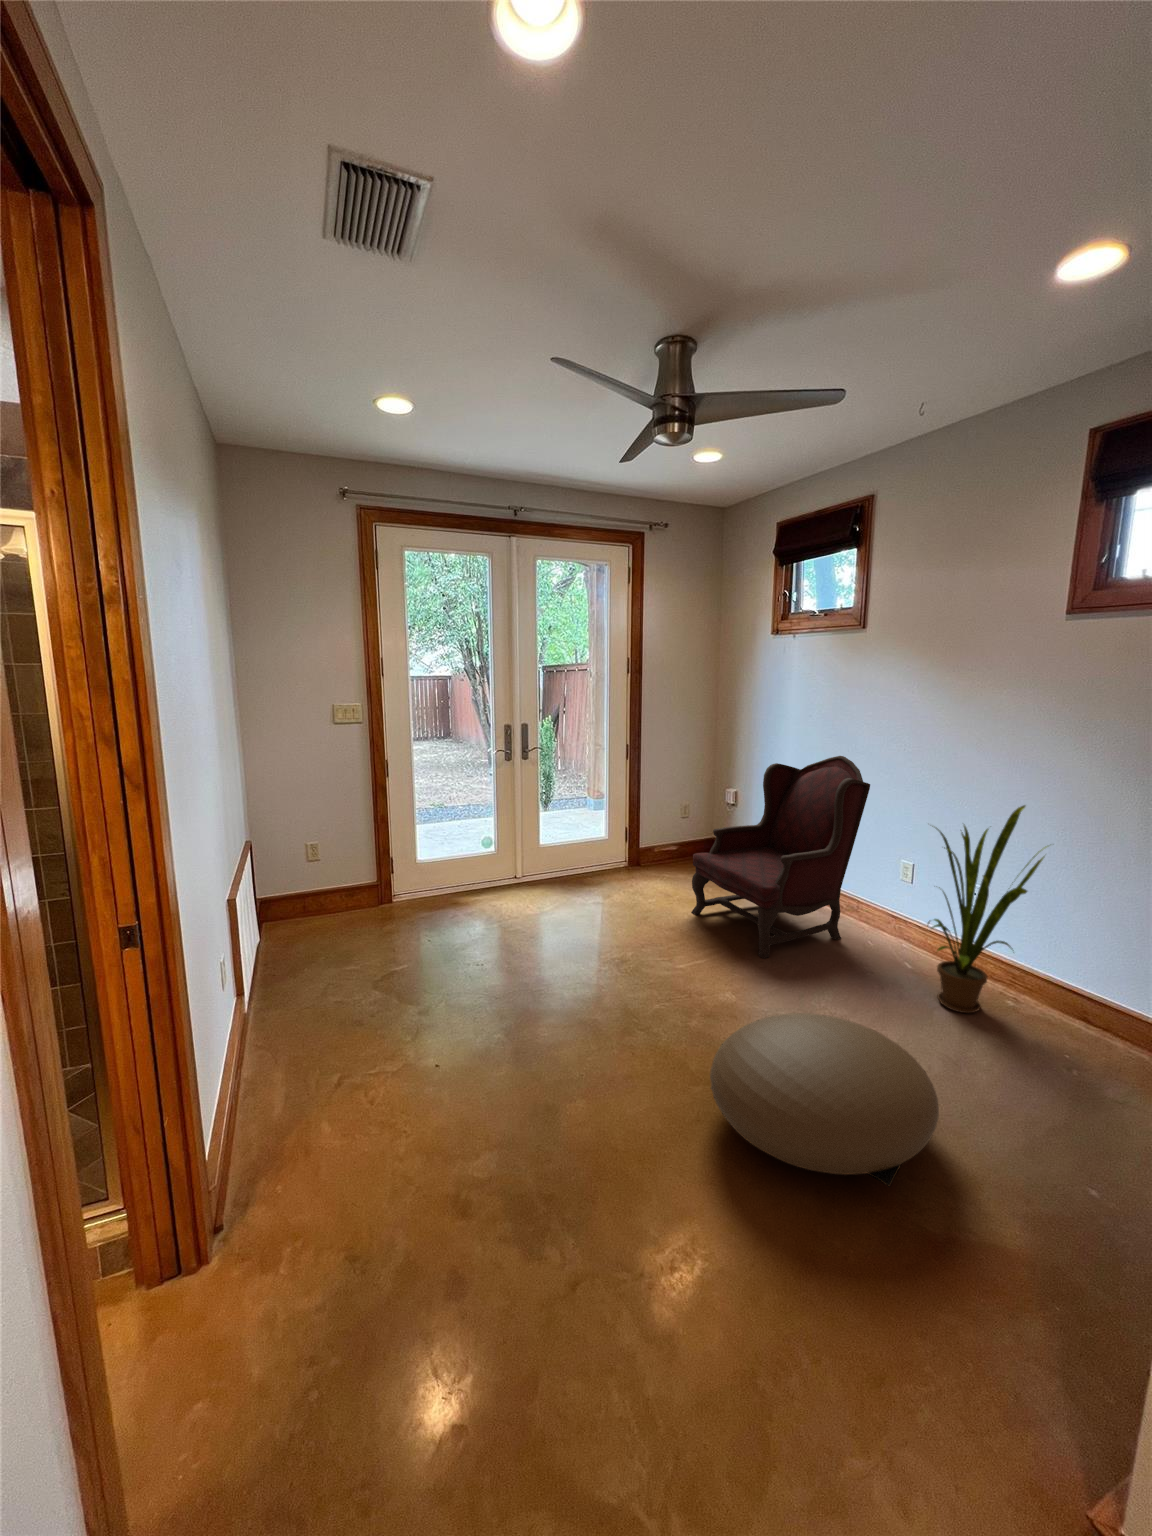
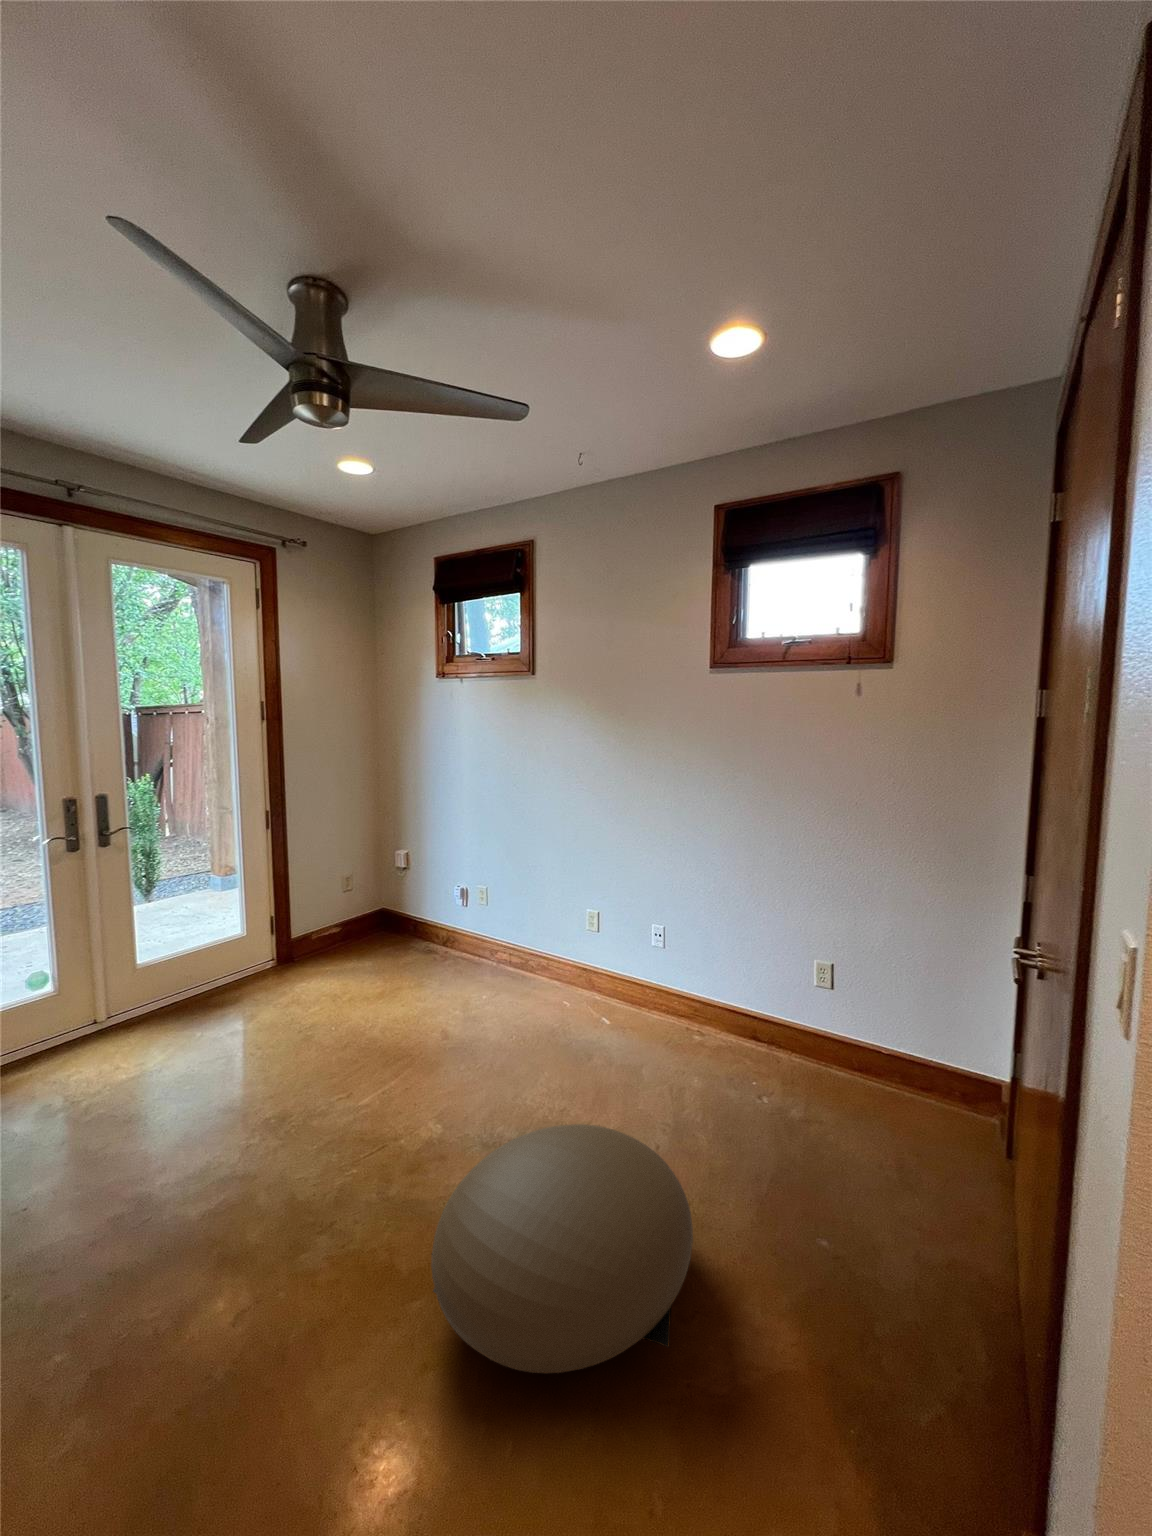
armchair: present [691,756,870,958] -> none [365,807,553,1055]
house plant: present [928,805,1046,1013] -> none [613,844,725,1064]

